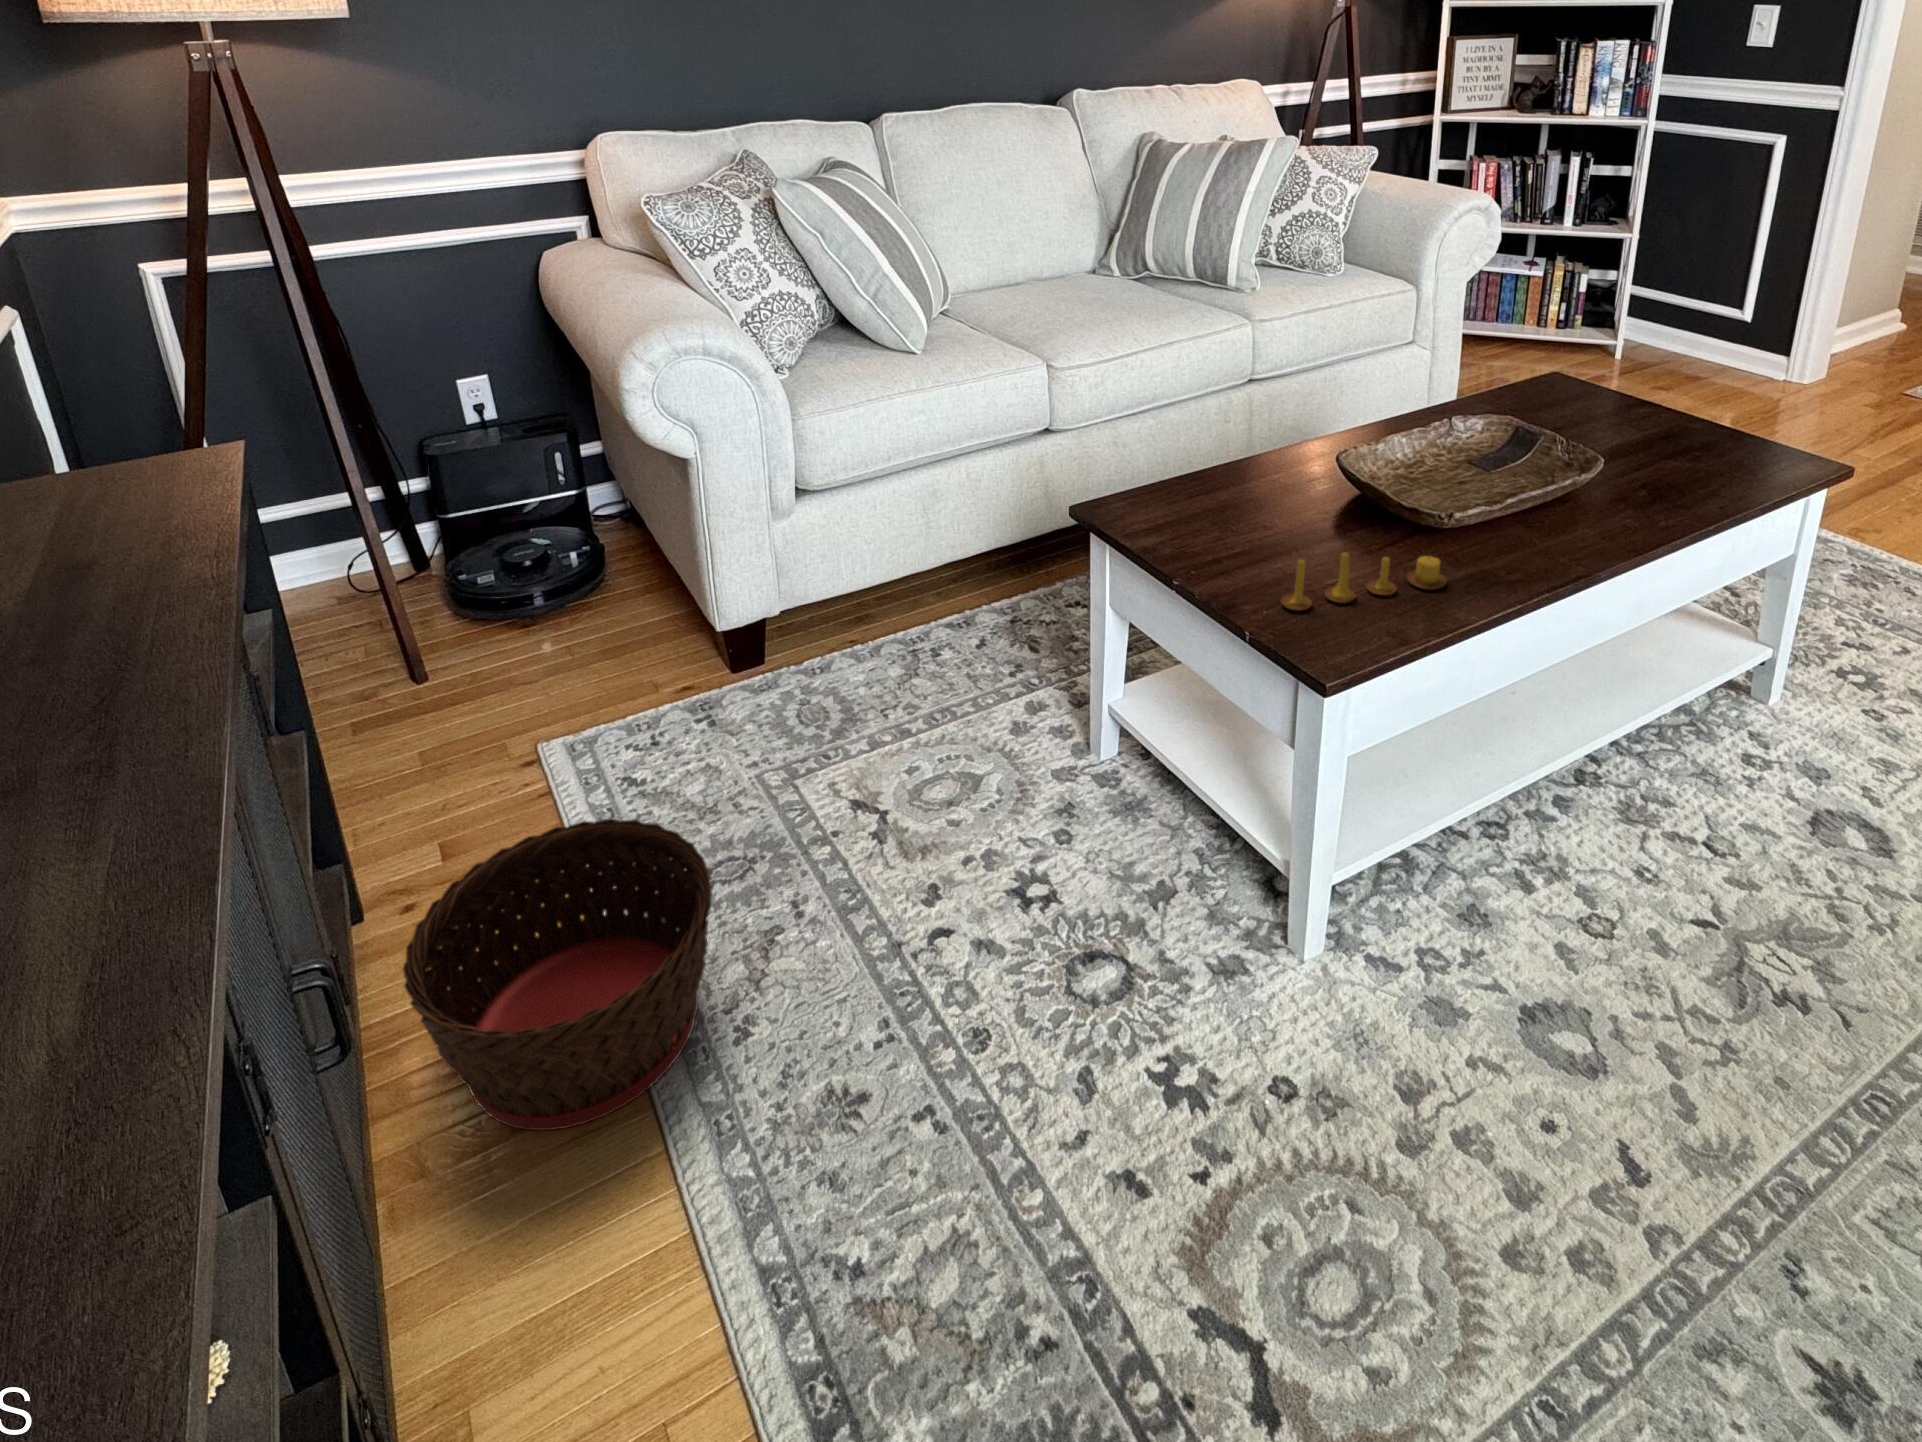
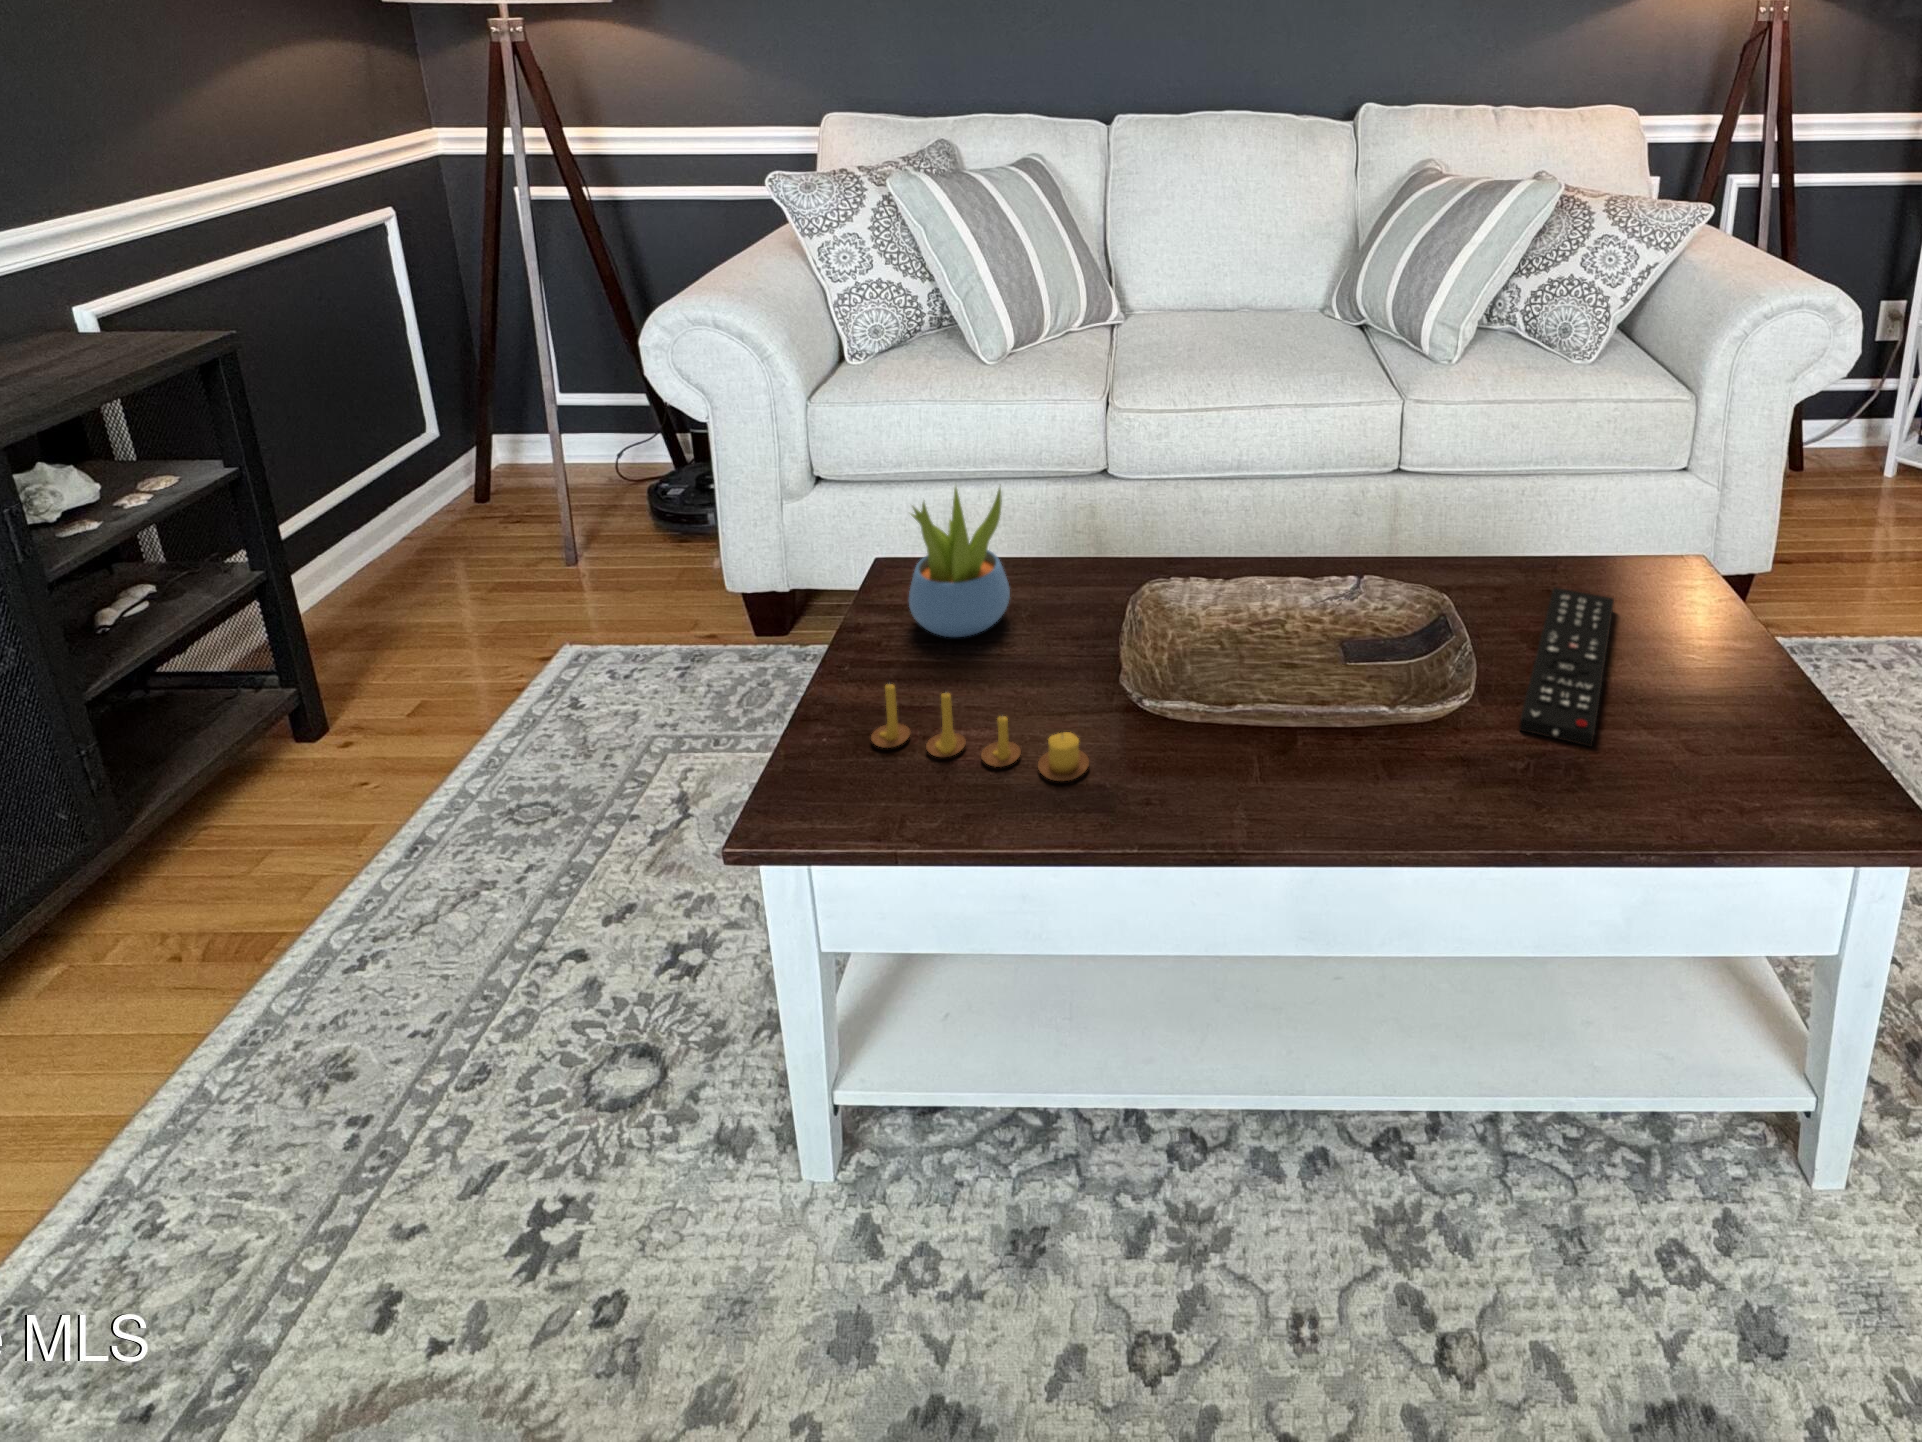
succulent plant: none [1163,406,1253,541] -> present [909,487,1010,637]
remote control: none [1514,409,1655,487] -> present [1520,587,1614,747]
basket: present [403,818,712,1130] -> none [85,717,407,986]

